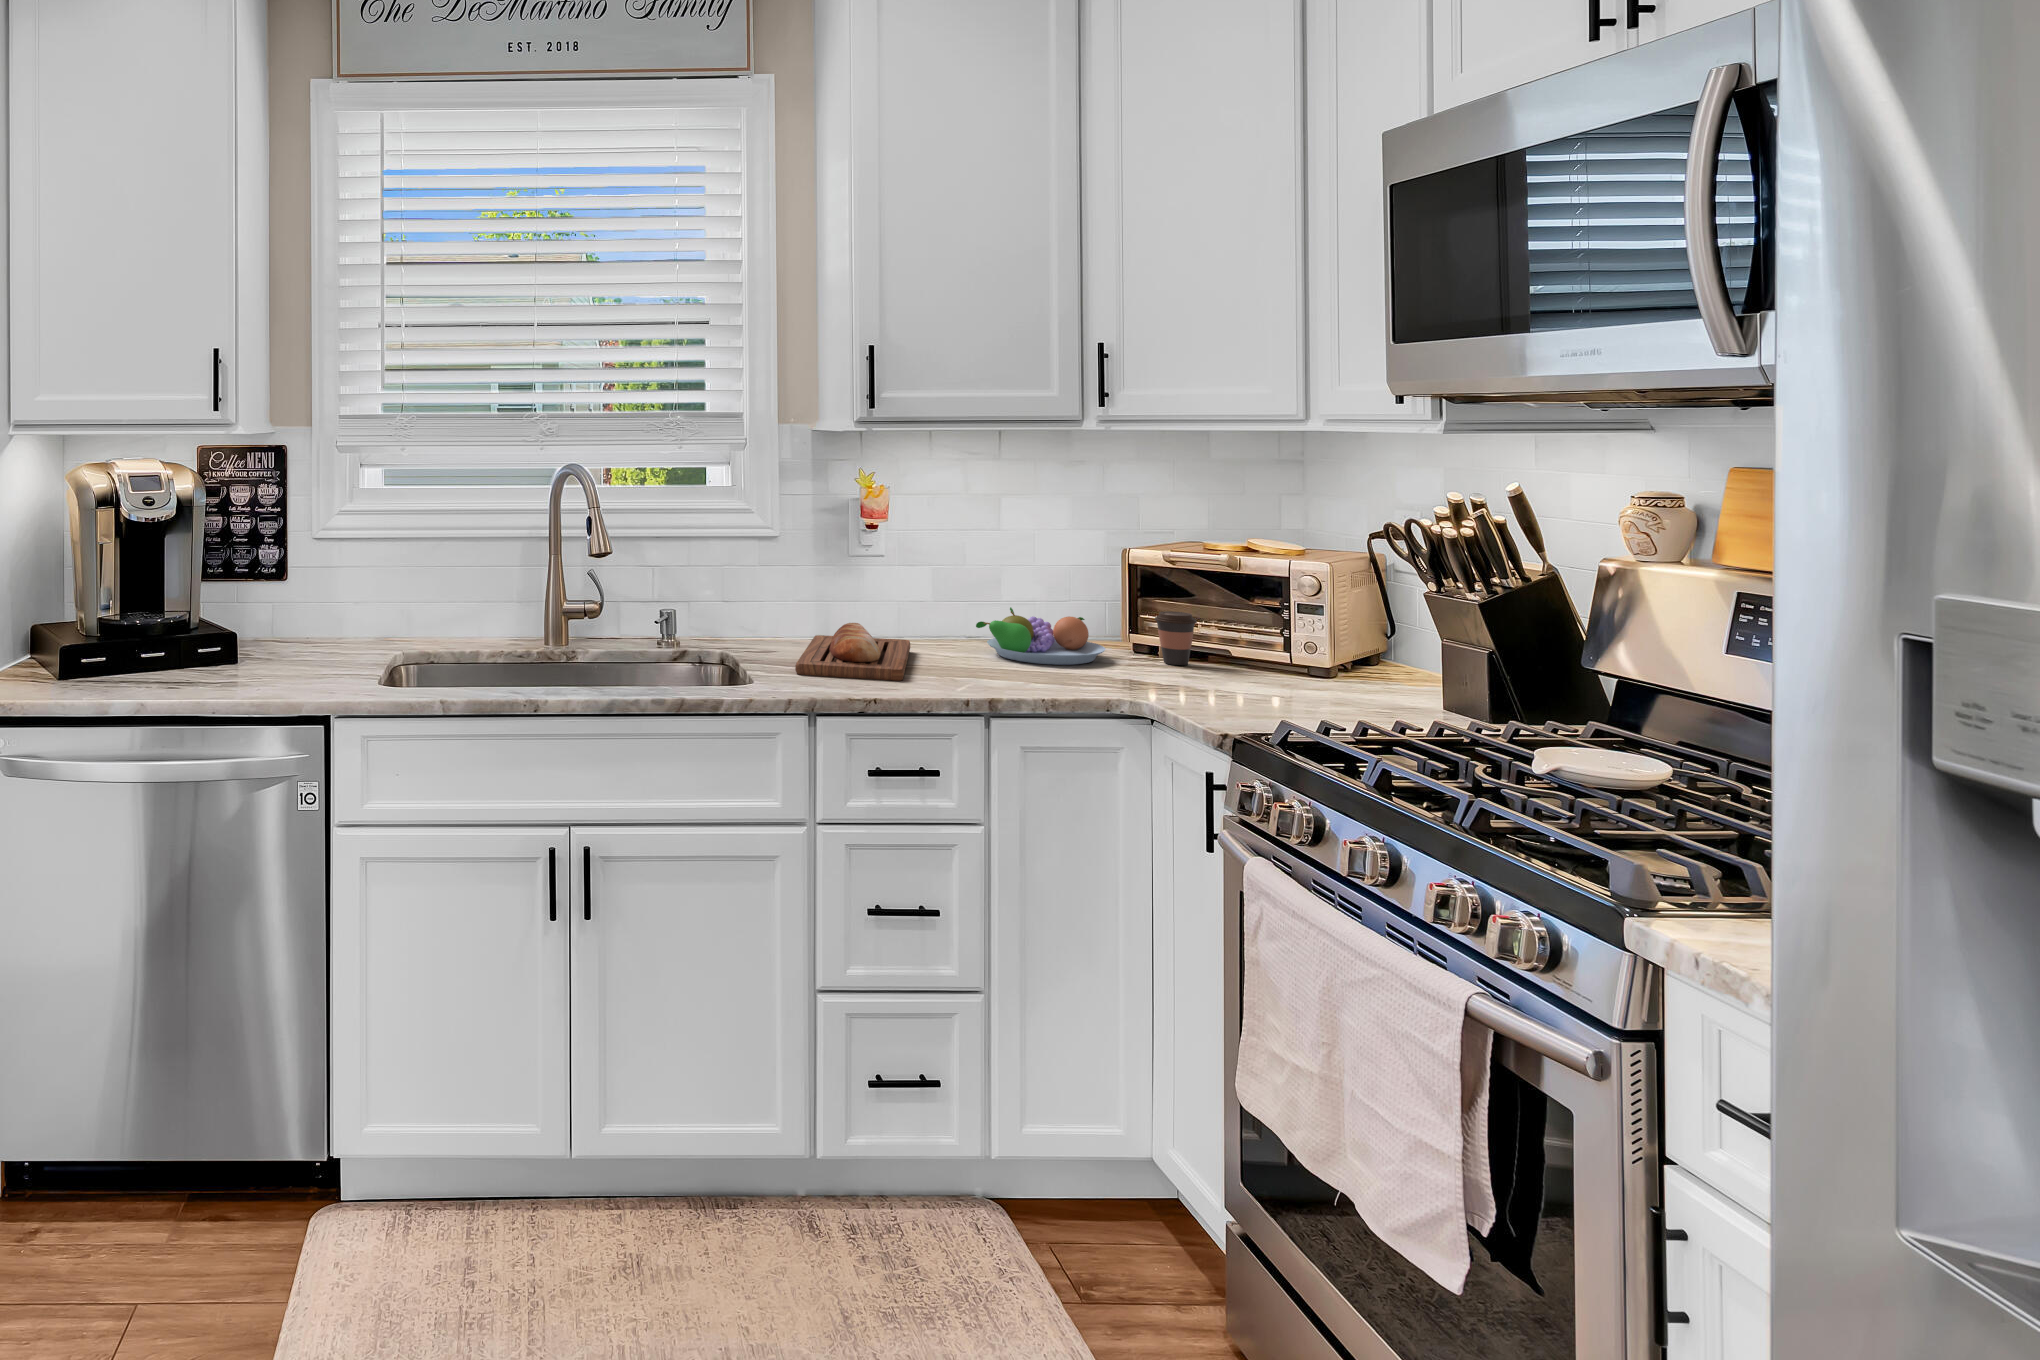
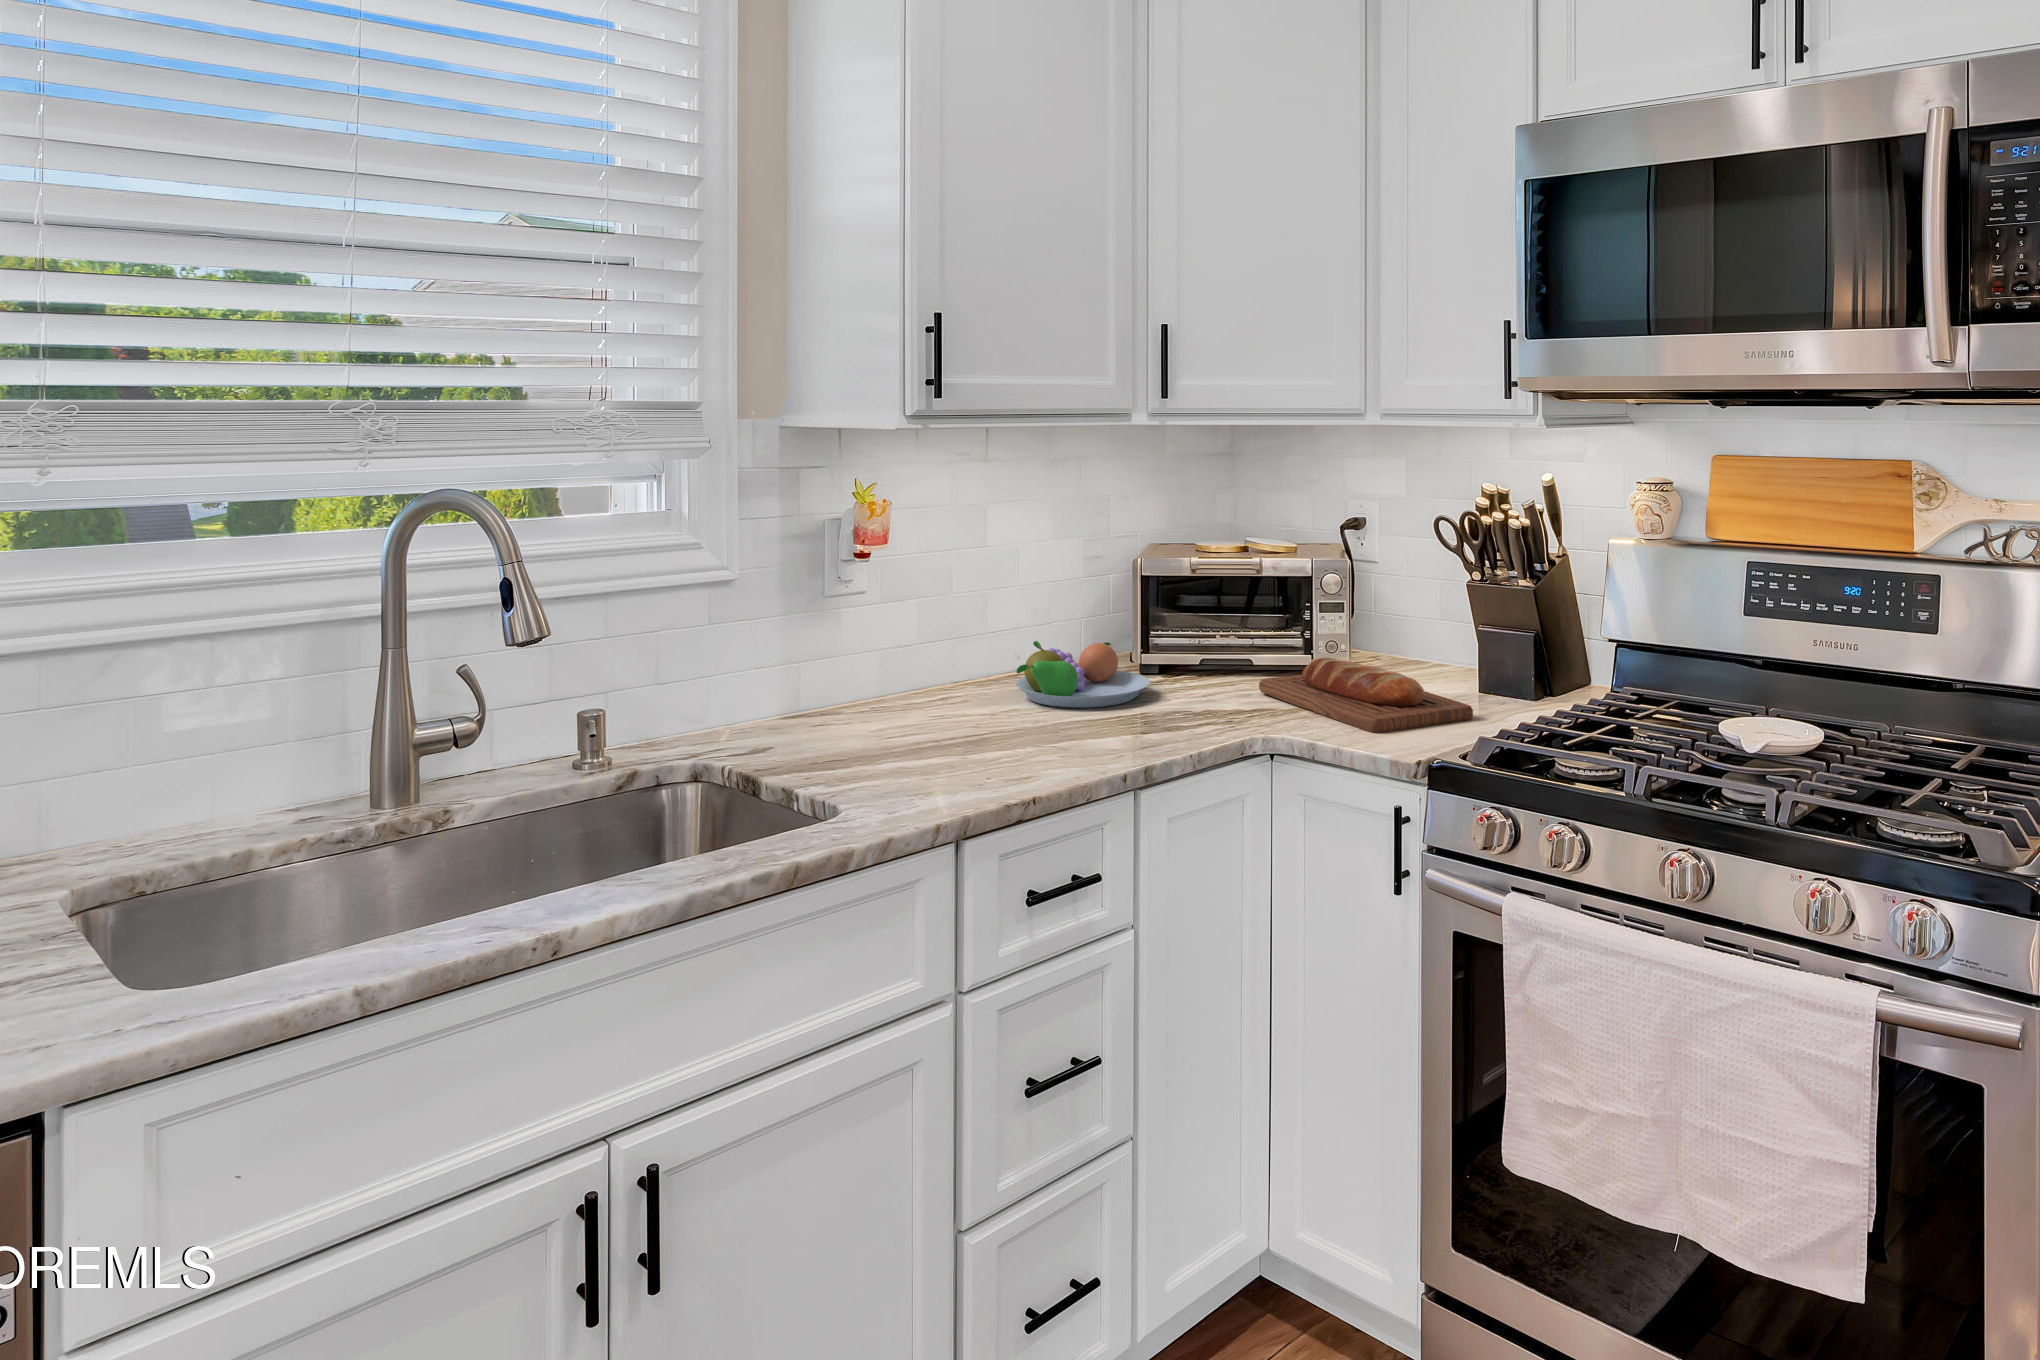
coffee cup: present [1154,611,1197,665] -> none [1186,623,1228,684]
bread loaf: present [795,623,910,681] -> present [1259,658,1473,733]

